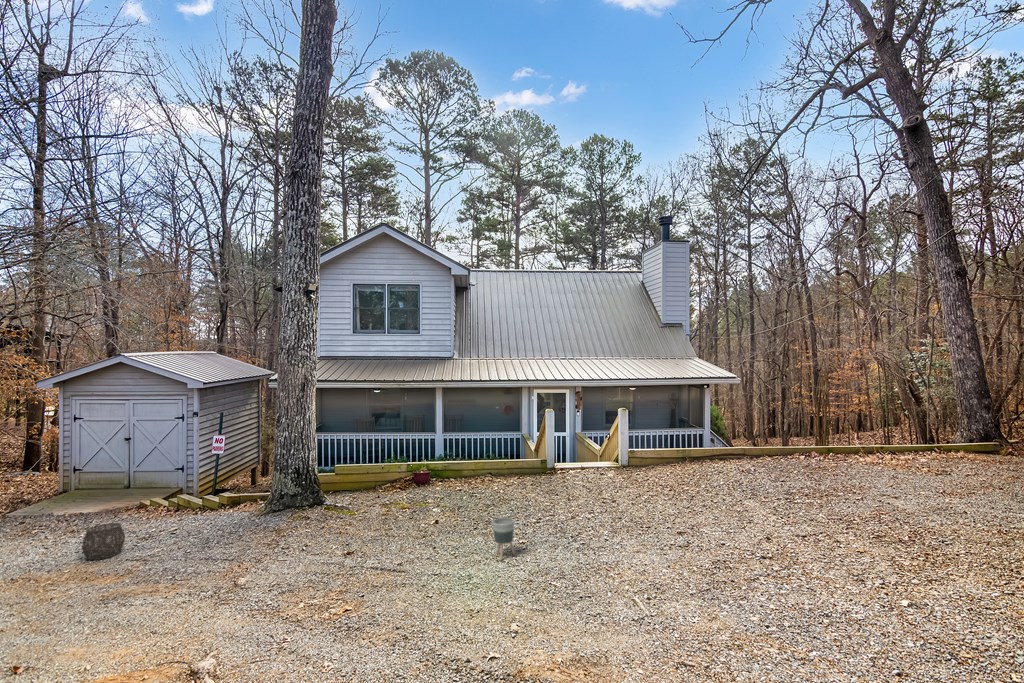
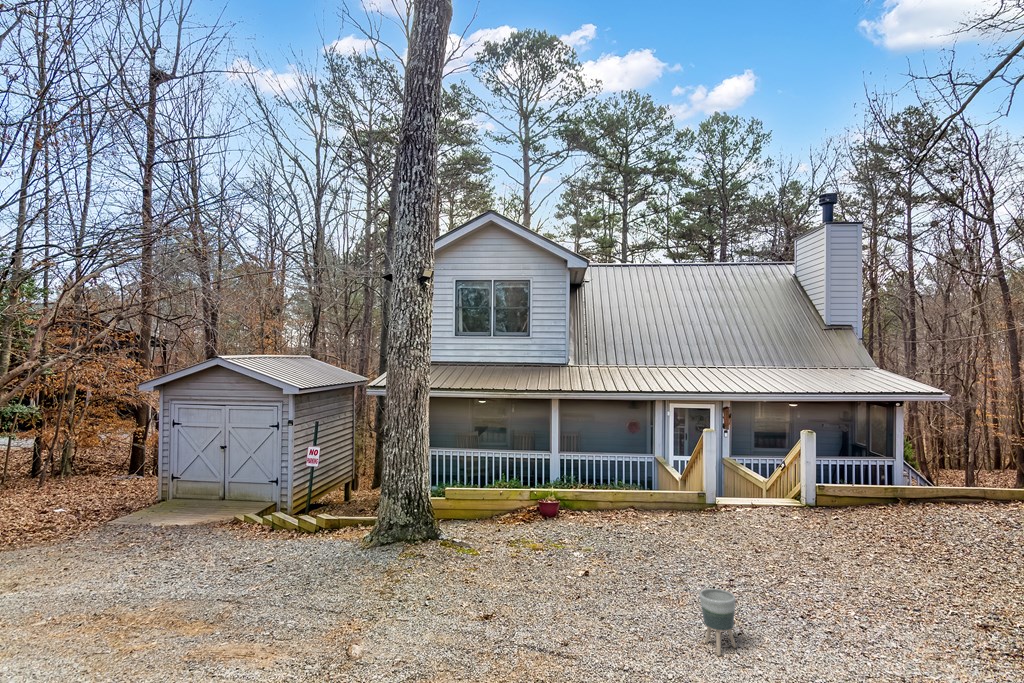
woven basket: present [82,523,125,560] -> none [168,552,216,599]

